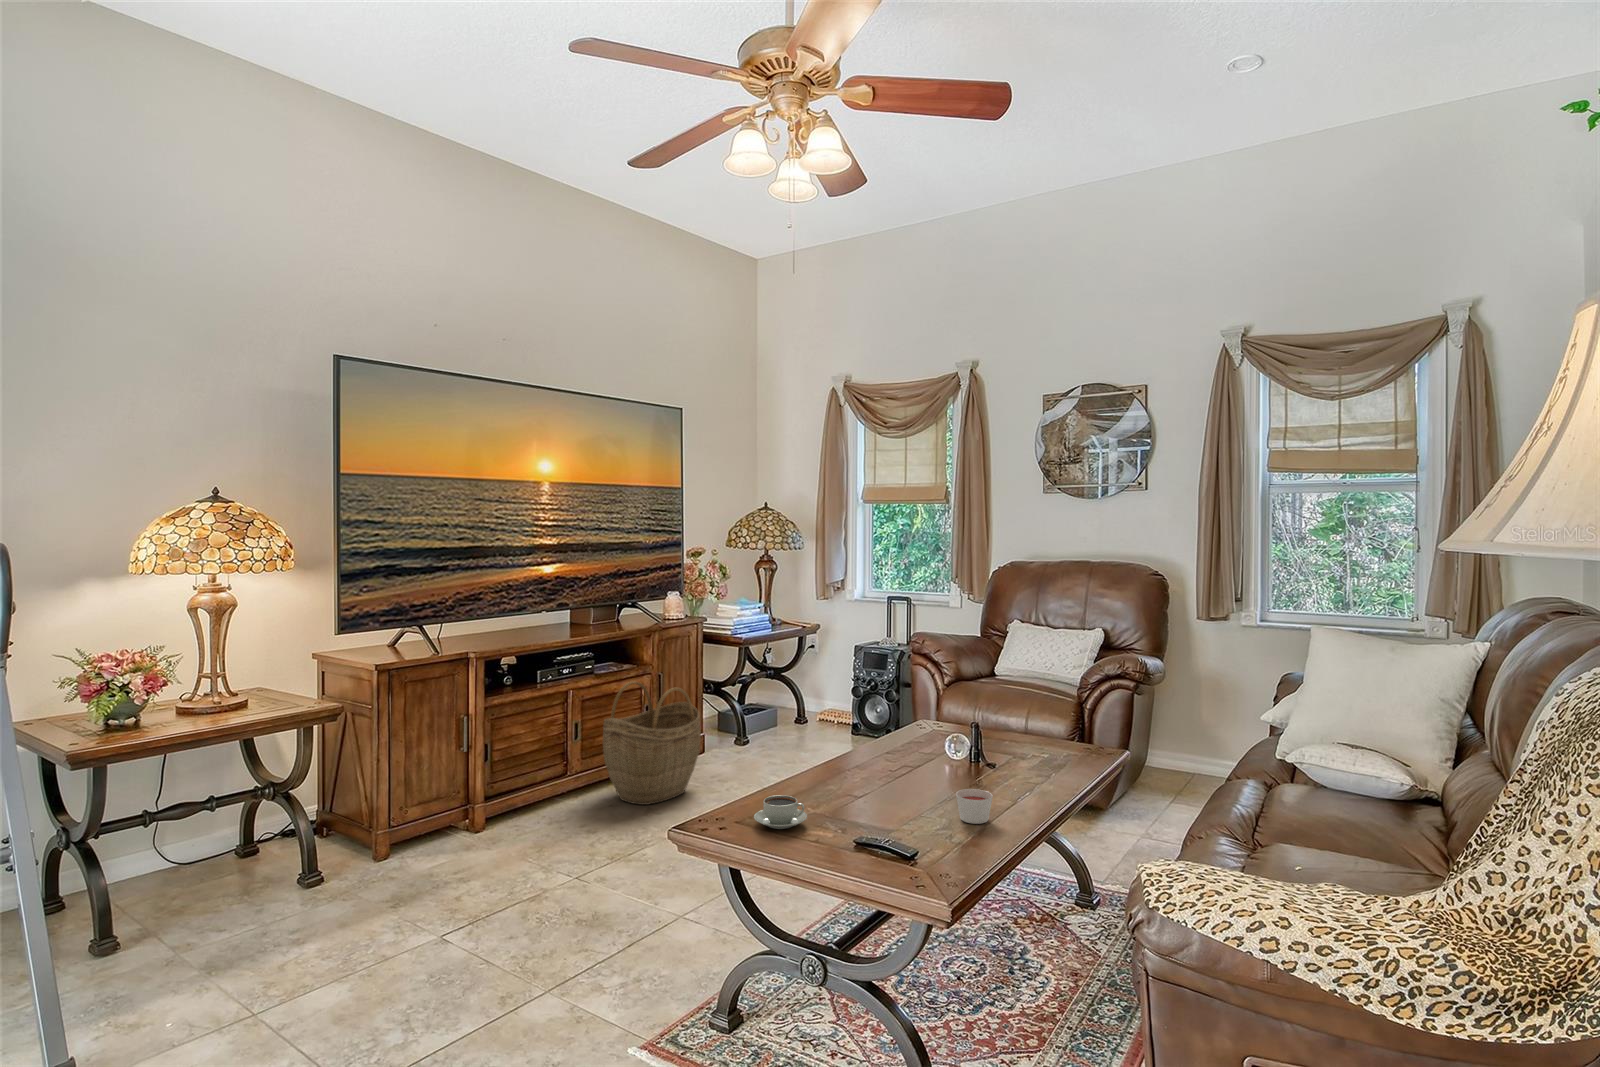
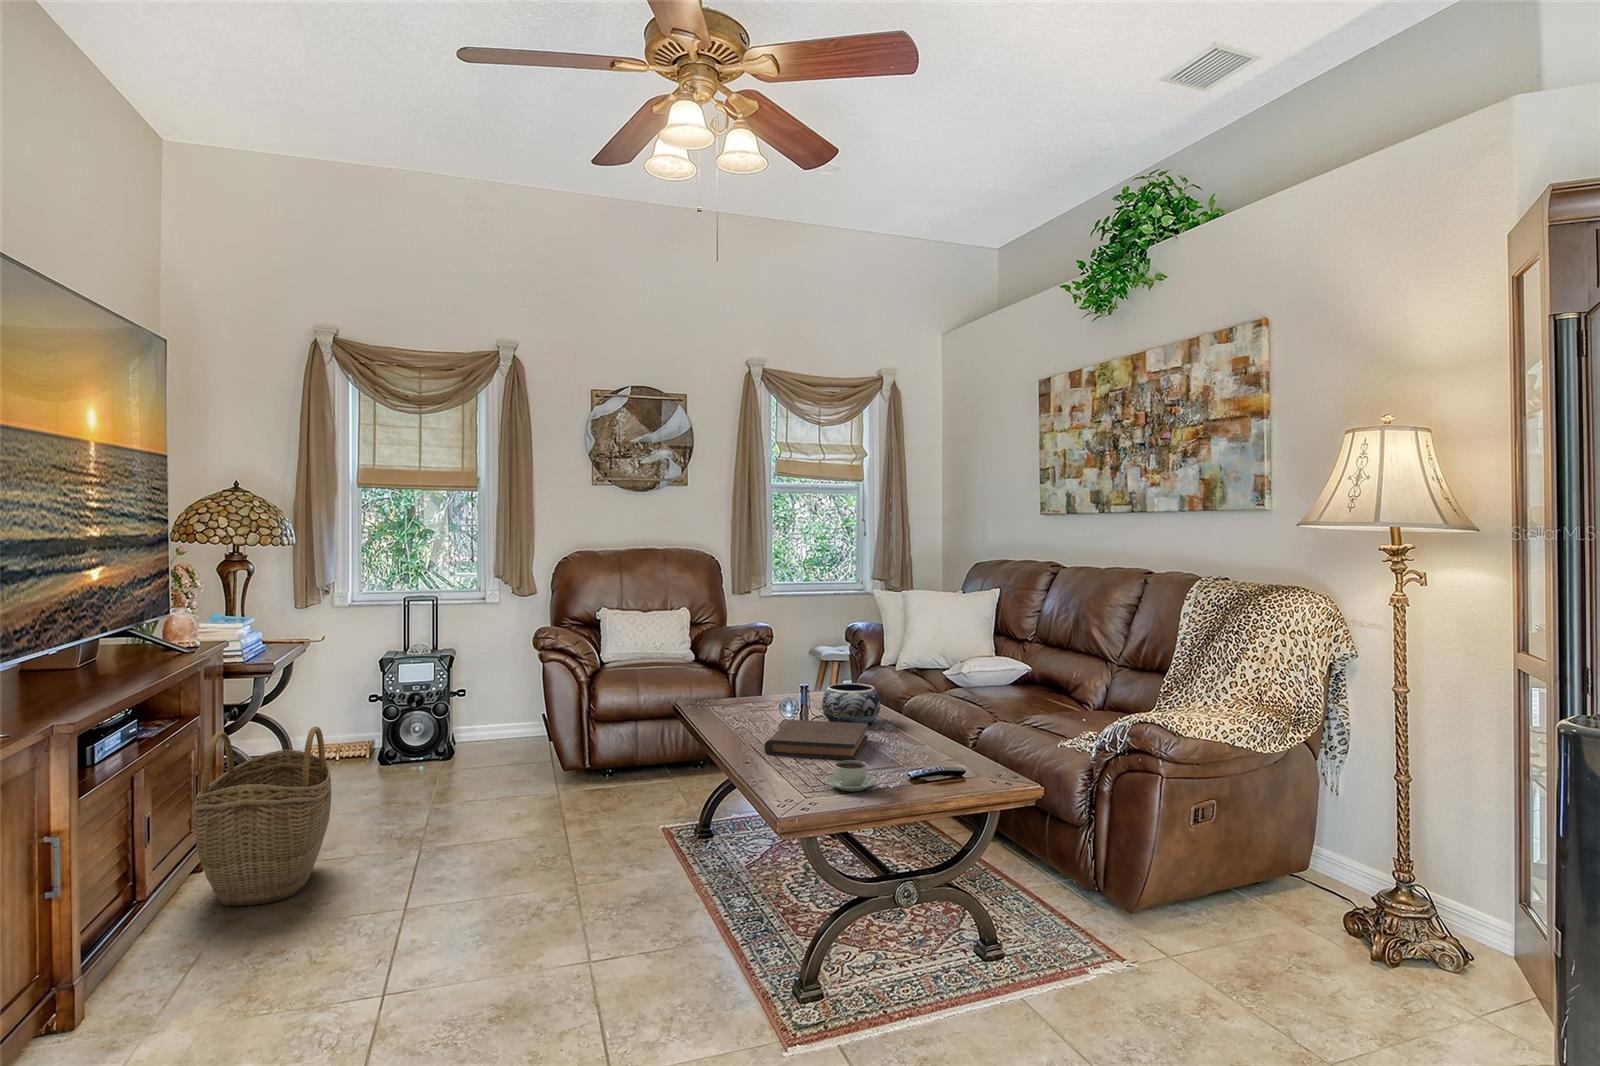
decorative bowl: none [979,728,1049,782] -> present [822,683,880,725]
book: none [827,754,962,806] -> present [765,720,868,760]
candle: present [956,789,993,824] -> none [908,726,939,752]

